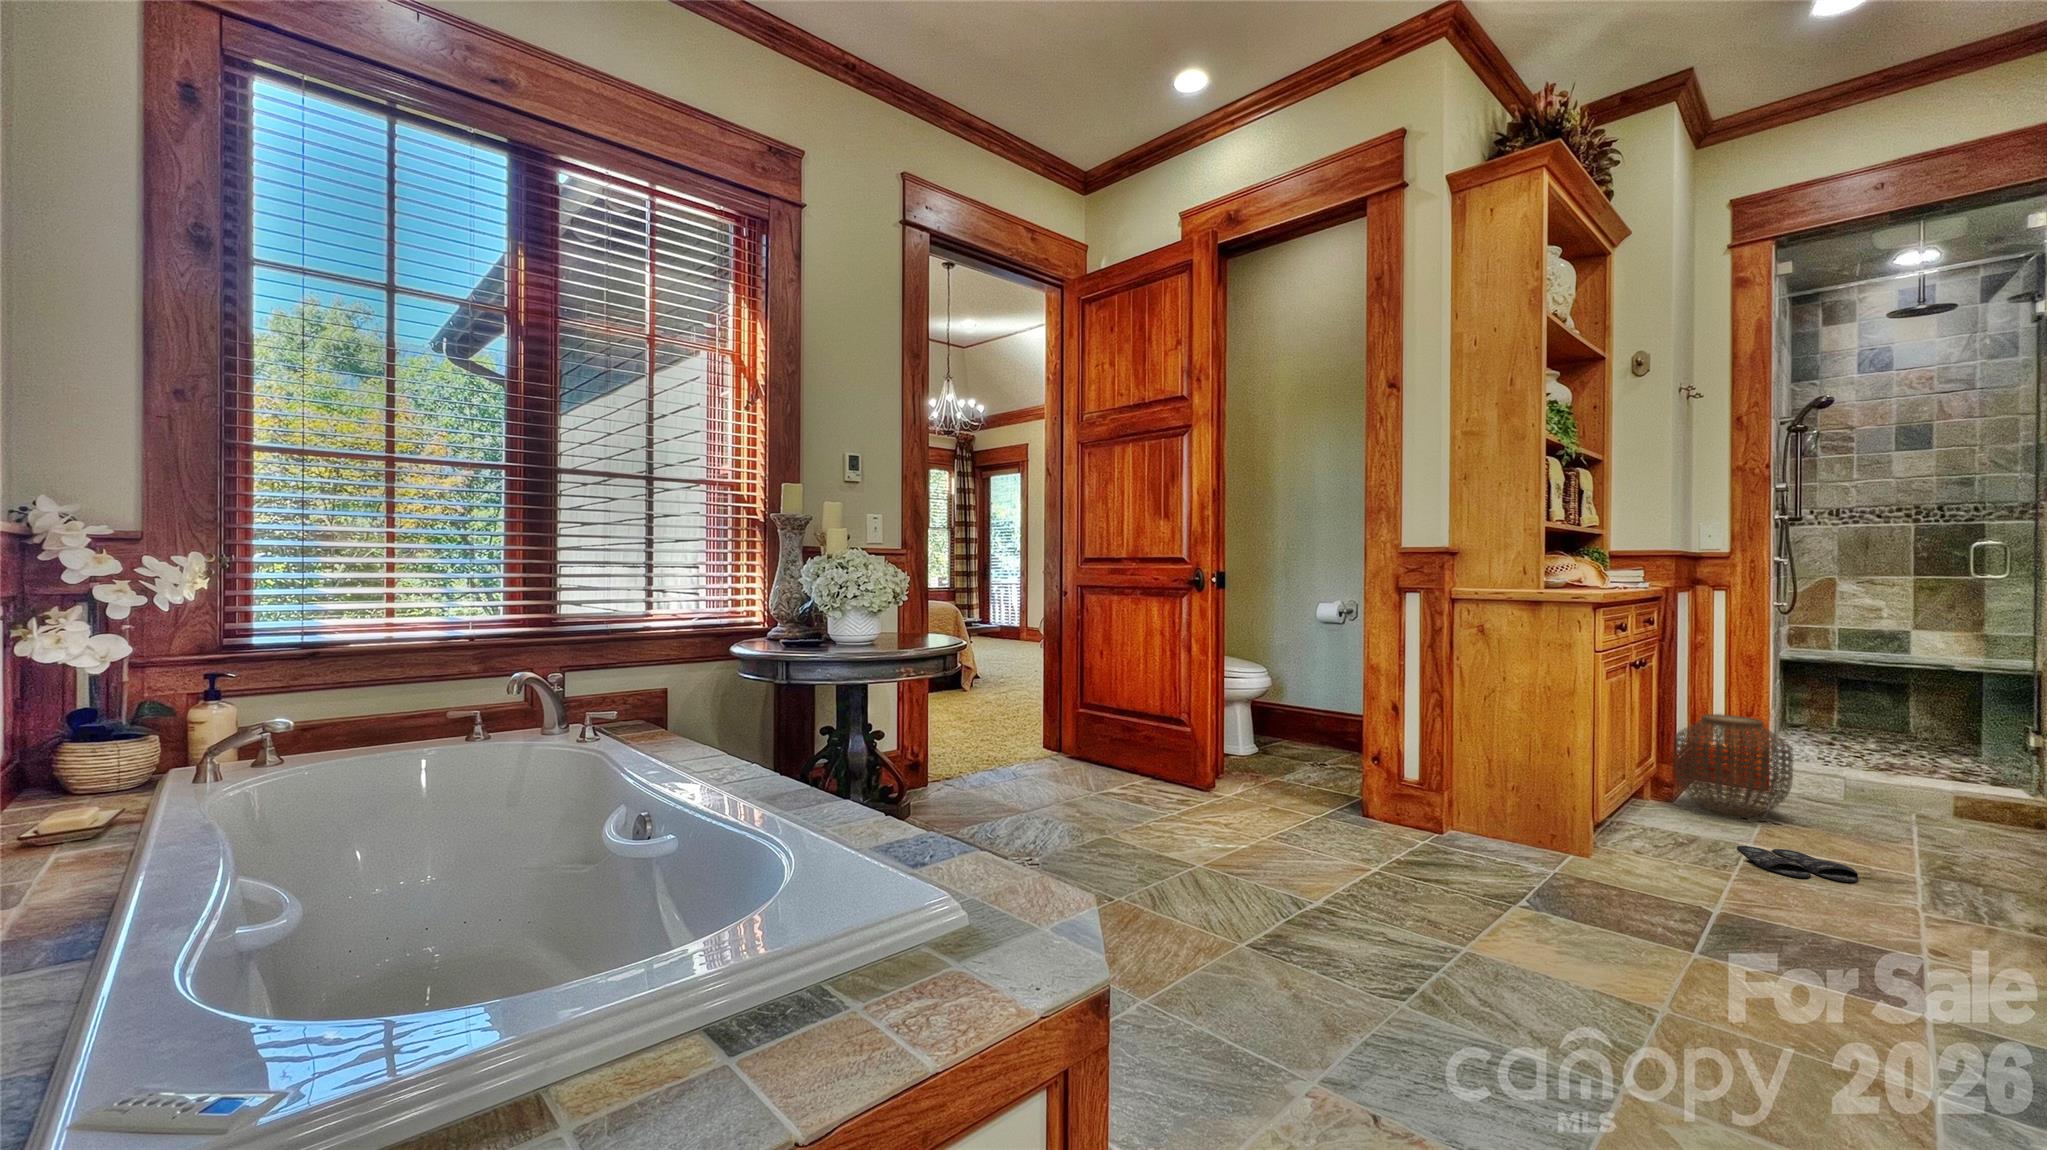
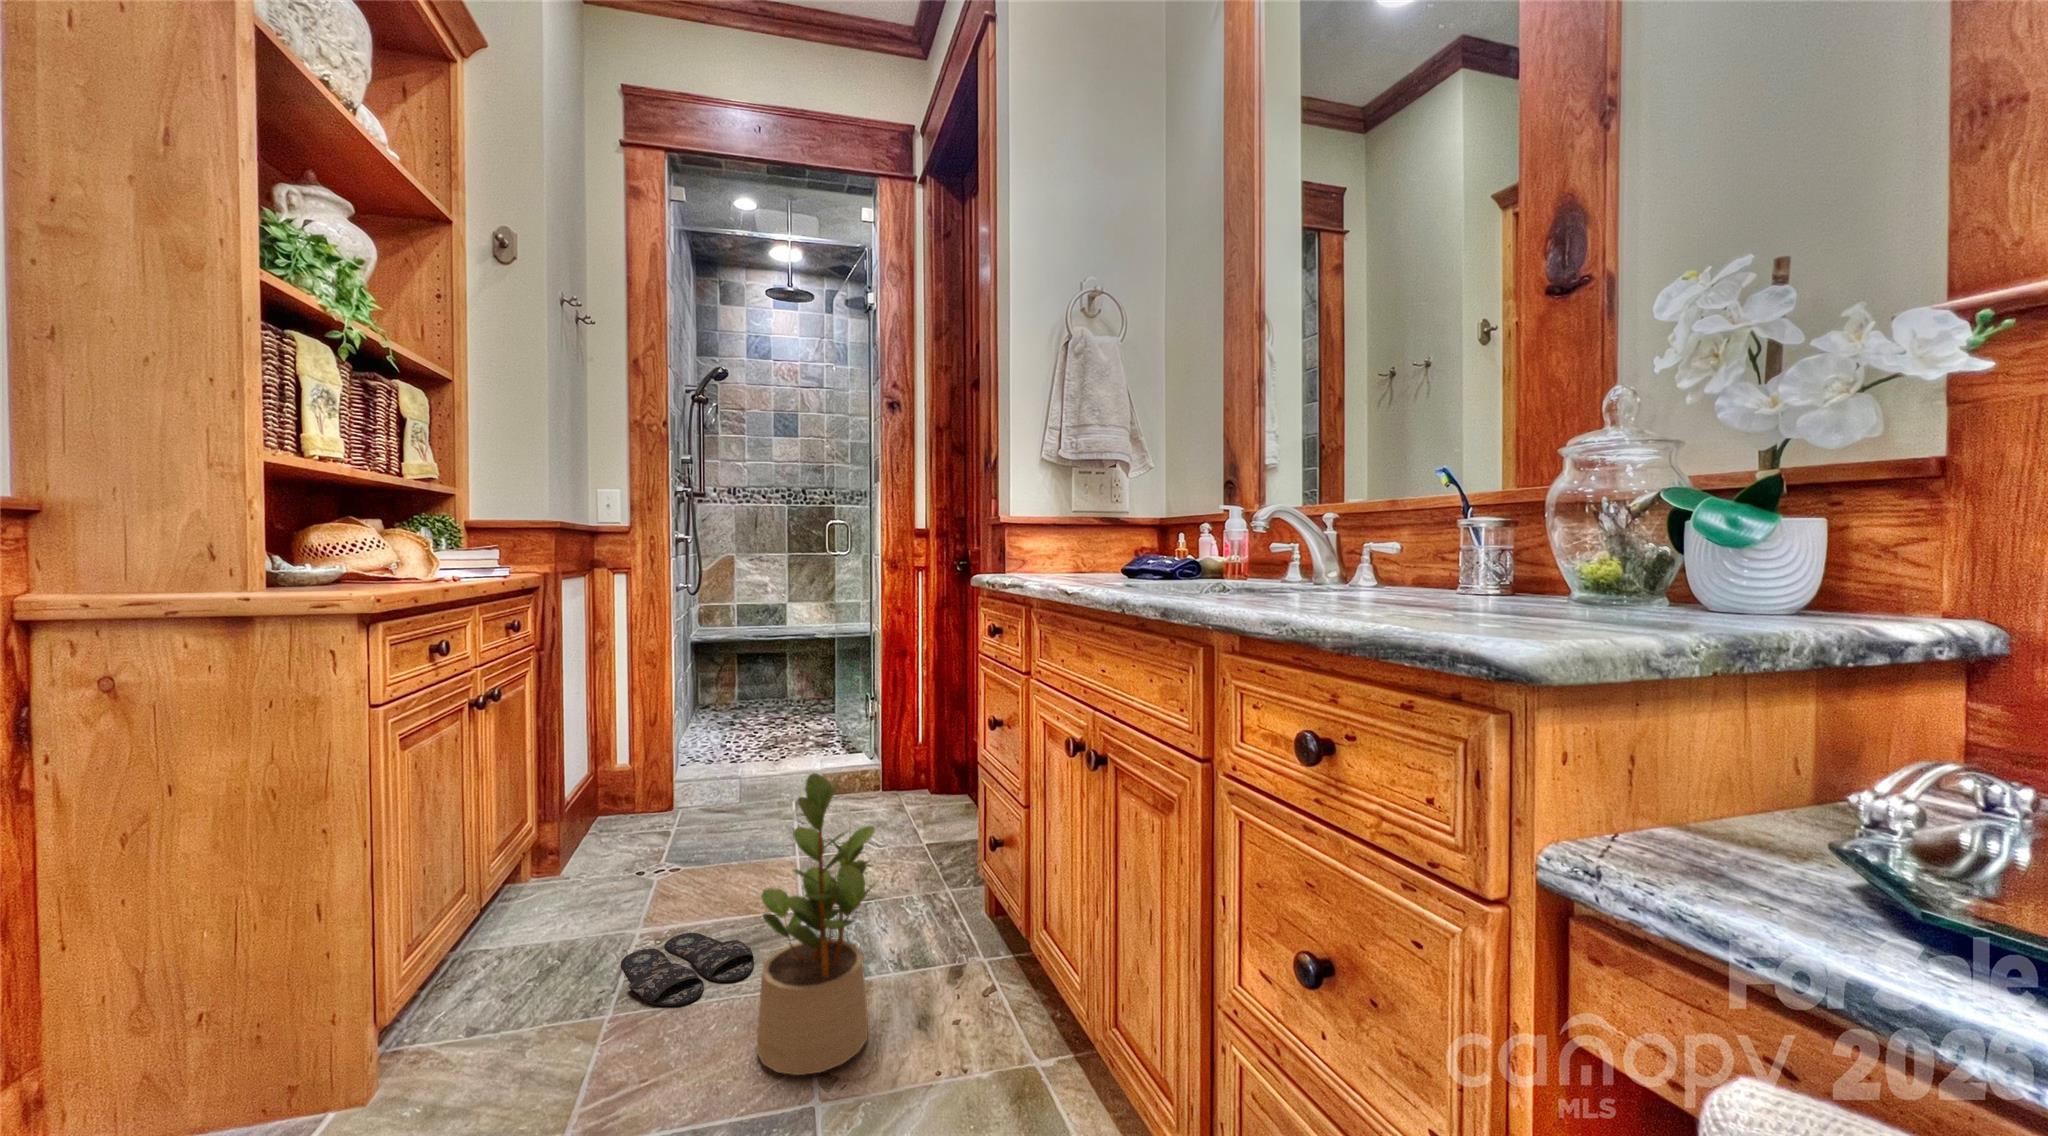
woven basket: present [1674,714,1793,817] -> none [558,740,692,884]
potted plant: none [1861,730,1993,939] -> present [756,773,877,1075]

